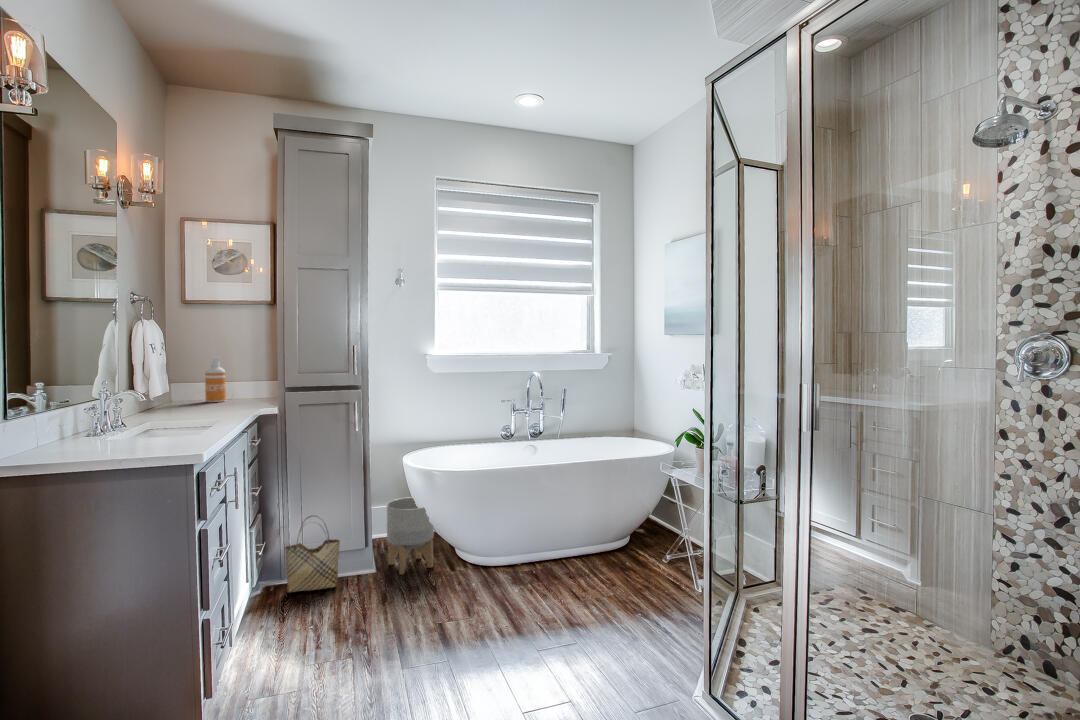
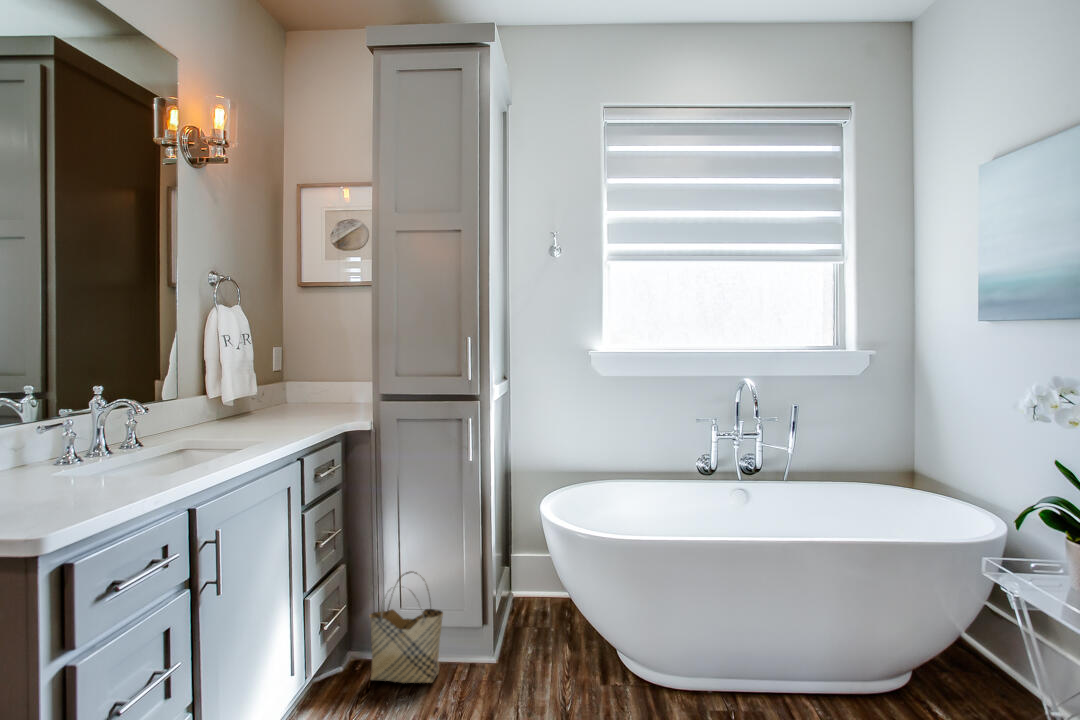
soap dispenser: present [205,357,226,402] -> none [320,352,344,407]
planter: present [387,497,434,574] -> none [513,555,580,676]

